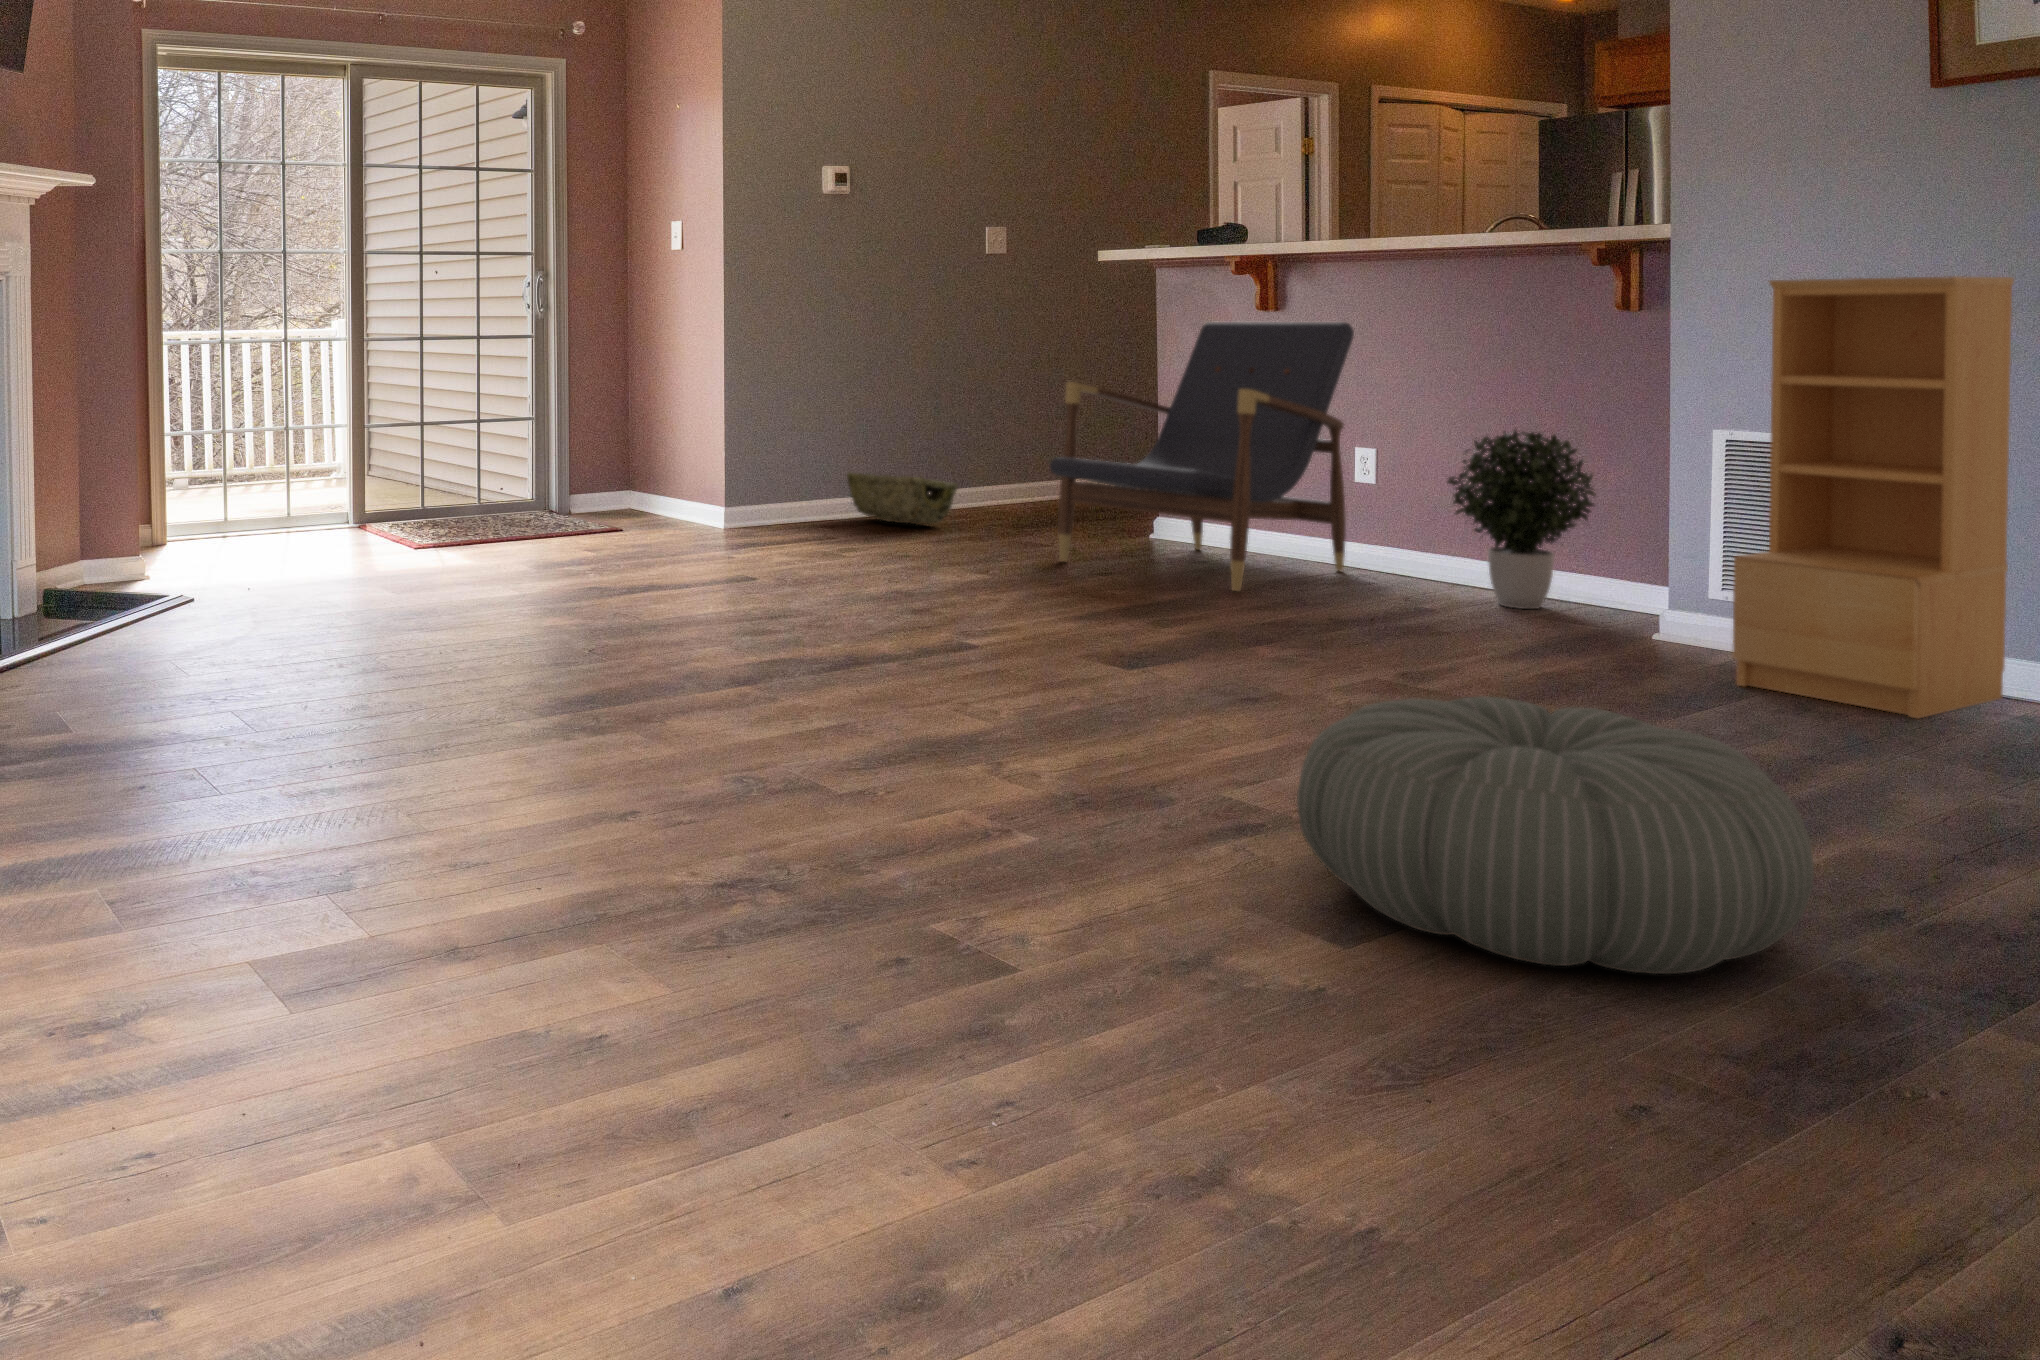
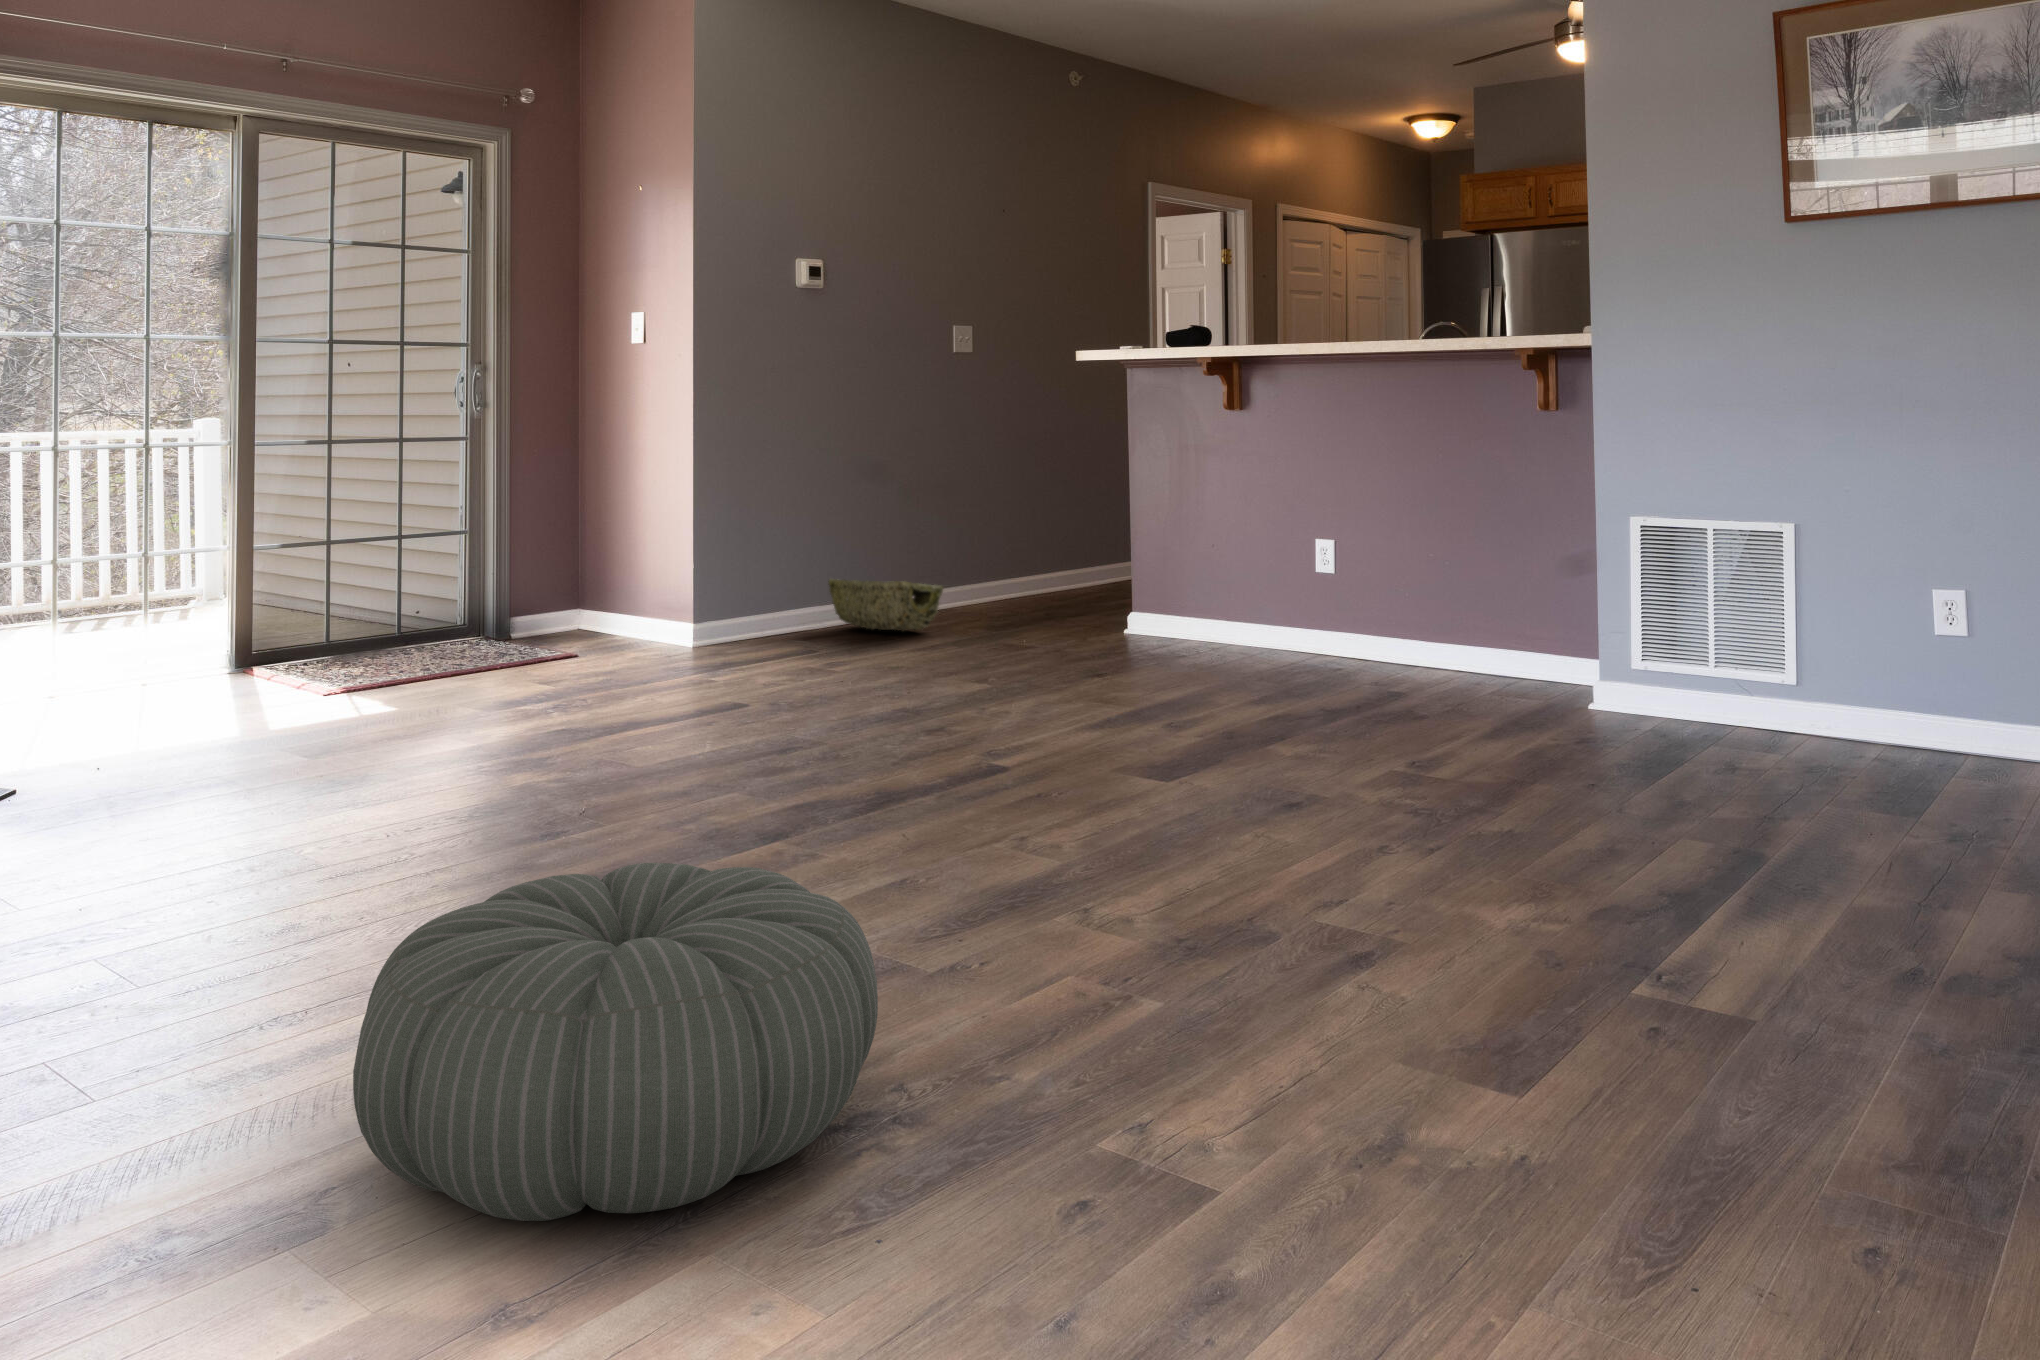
bookshelf: present [1732,276,2014,718] -> none [1670,383,1858,768]
lounge chair: present [1050,322,1354,591] -> none [1050,420,1316,685]
potted plant: present [1447,430,1596,609] -> none [1409,518,1530,685]
pouf: present [1297,696,1814,974] -> present [353,863,878,1221]

